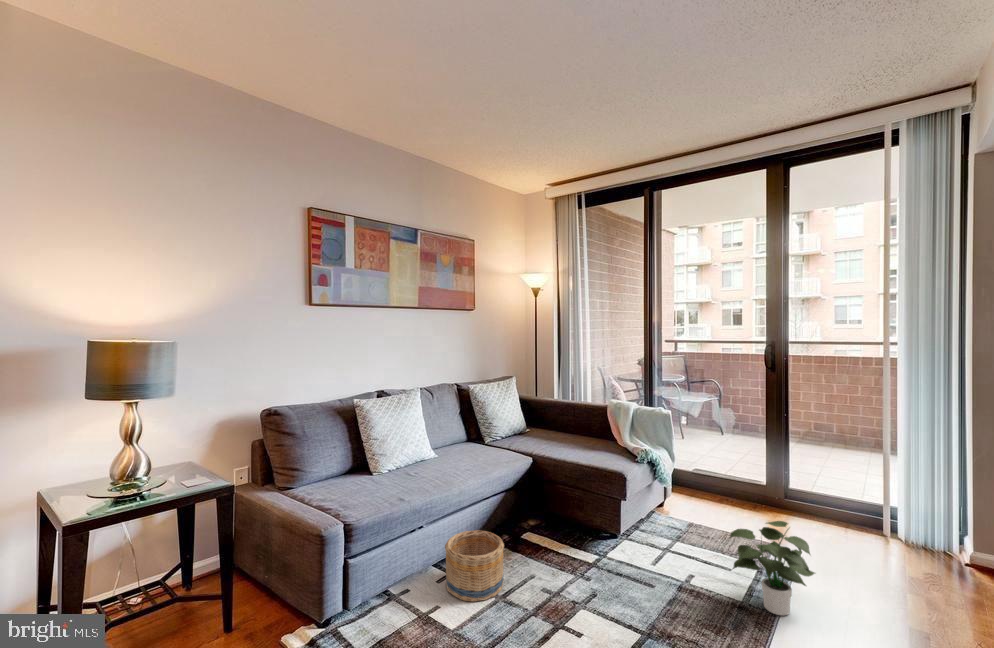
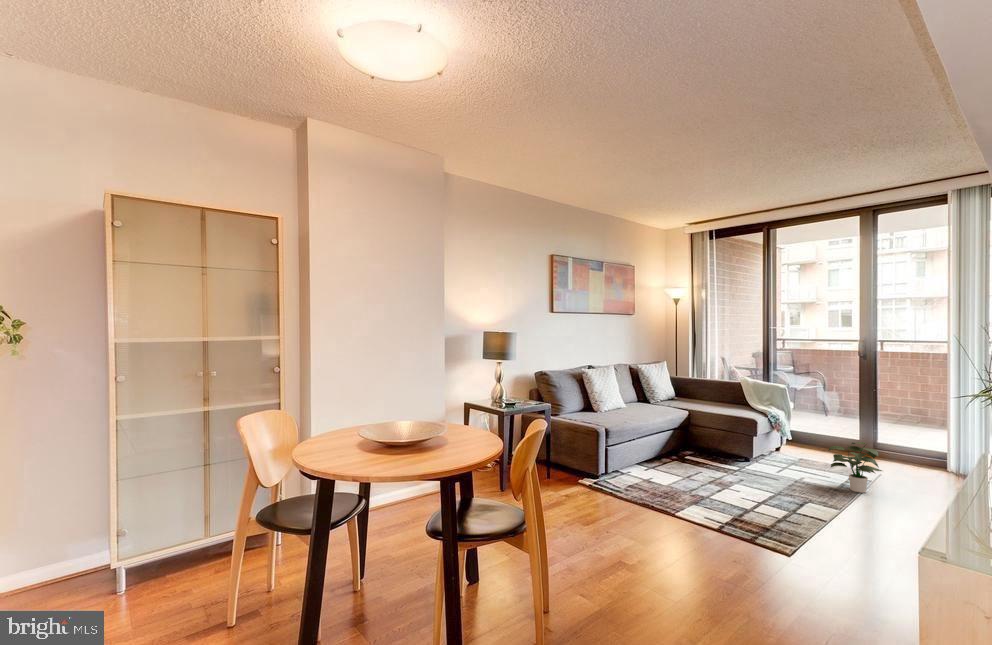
basket: present [445,530,504,601] -> none [651,445,686,478]

